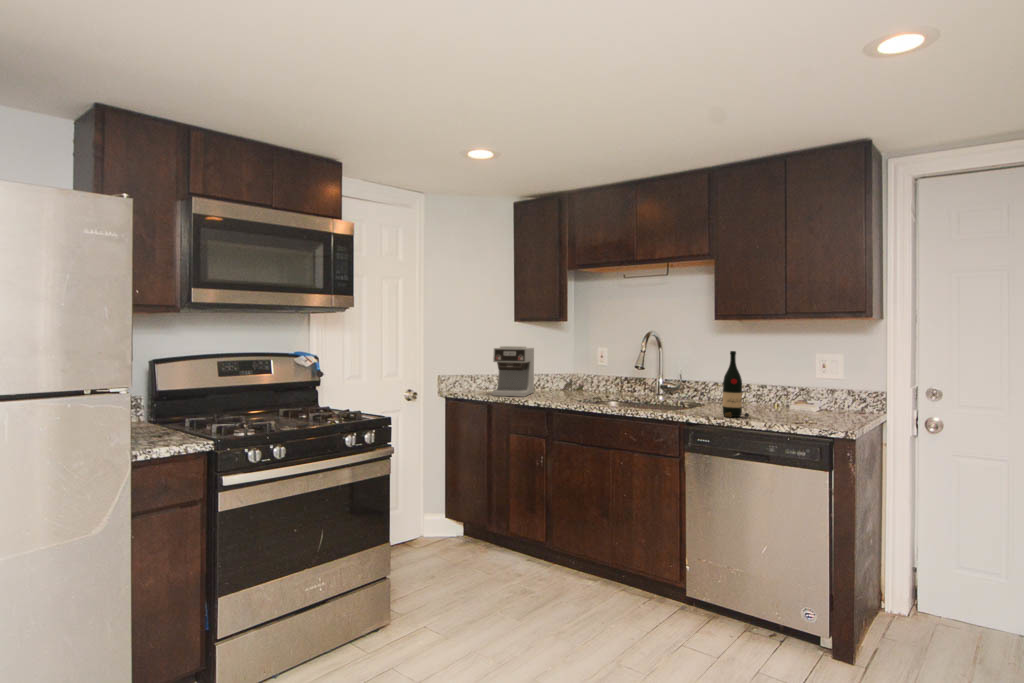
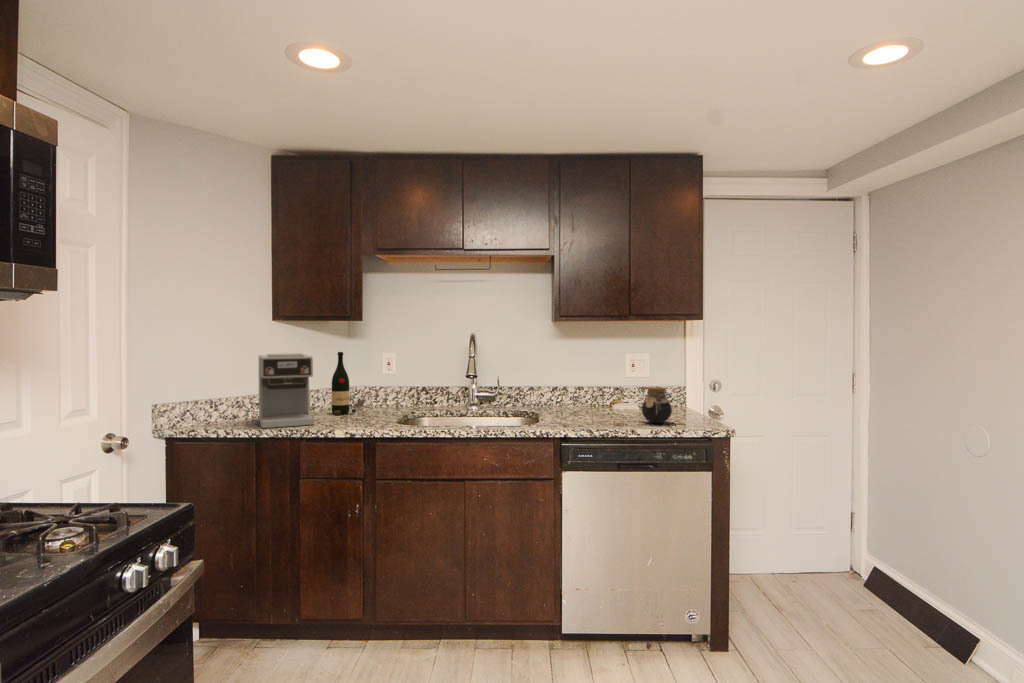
wine bottle: present [723,351,749,417] -> present [332,352,356,415]
jar: none [775,385,808,421] -> present [642,387,672,423]

